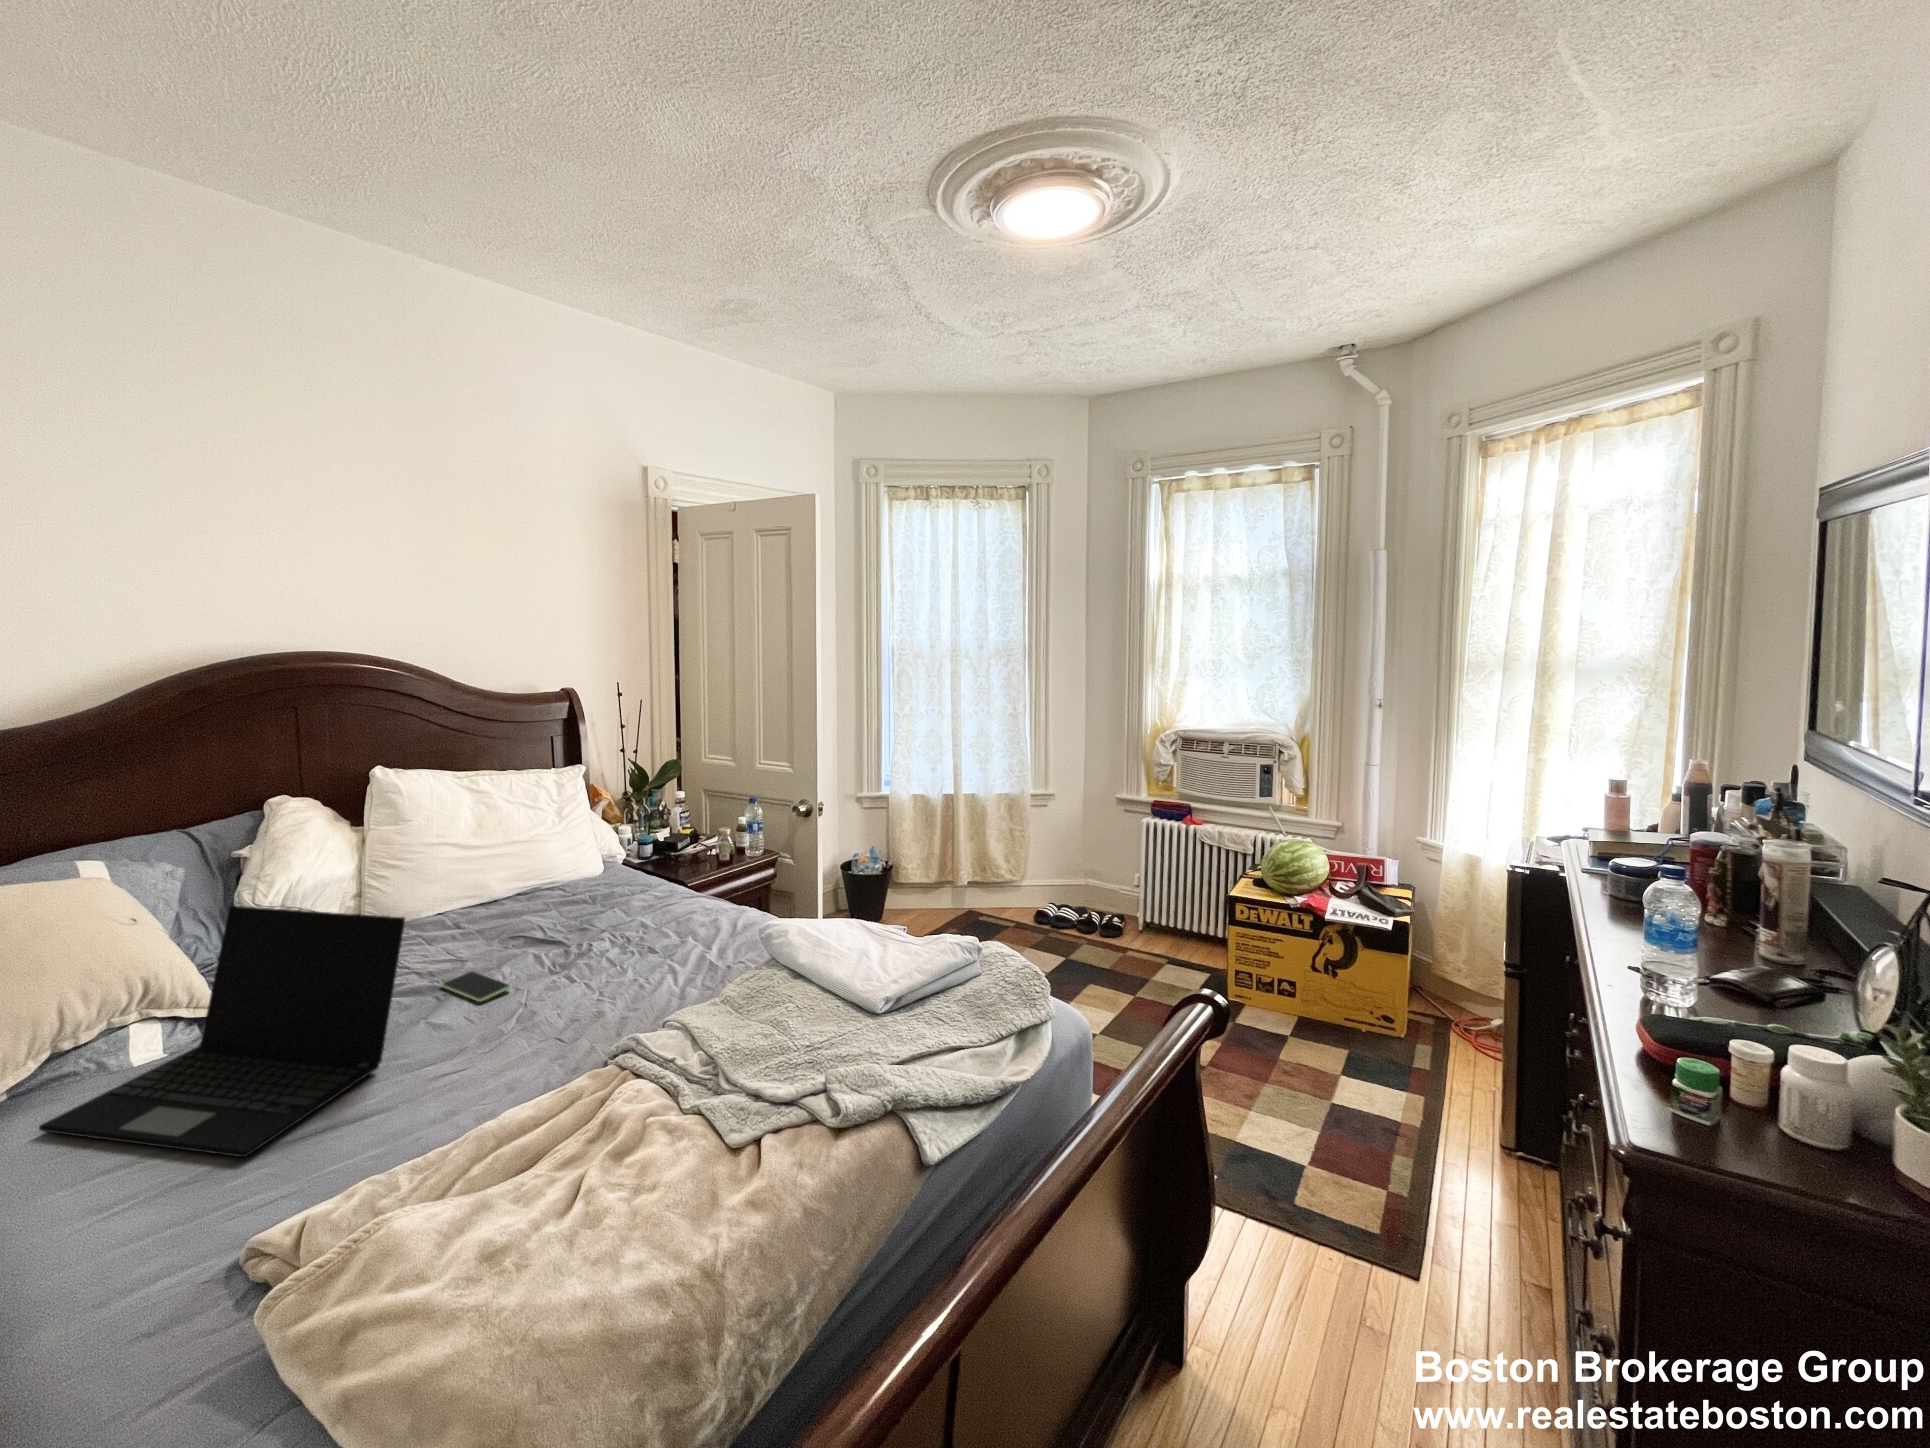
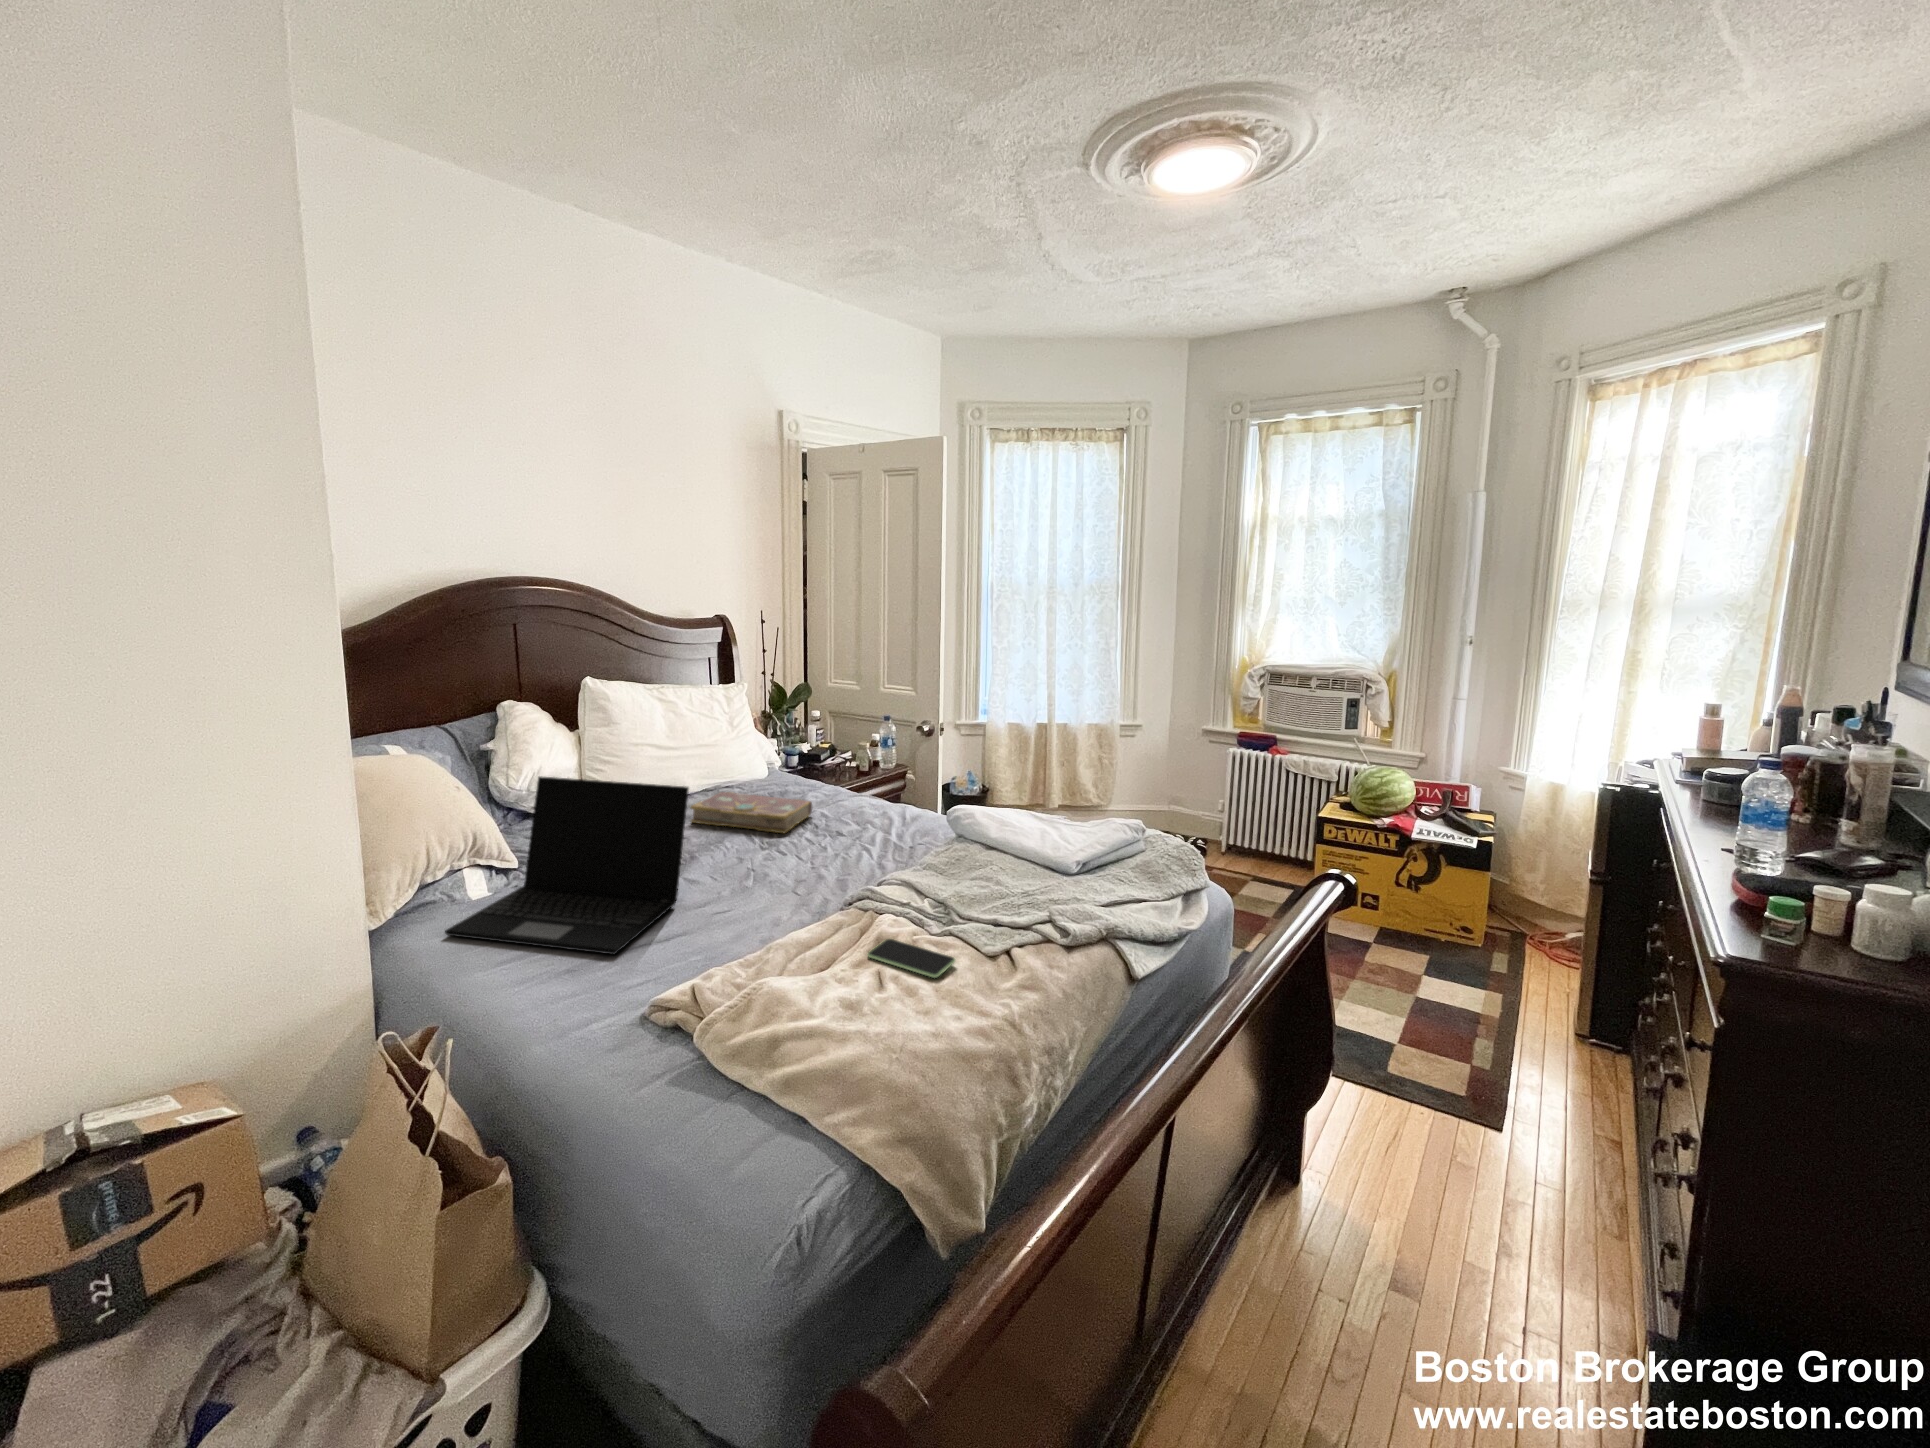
book: none [474,899,626,953] -> present [691,792,812,833]
smartphone: present [441,971,511,1002] -> present [868,939,955,978]

